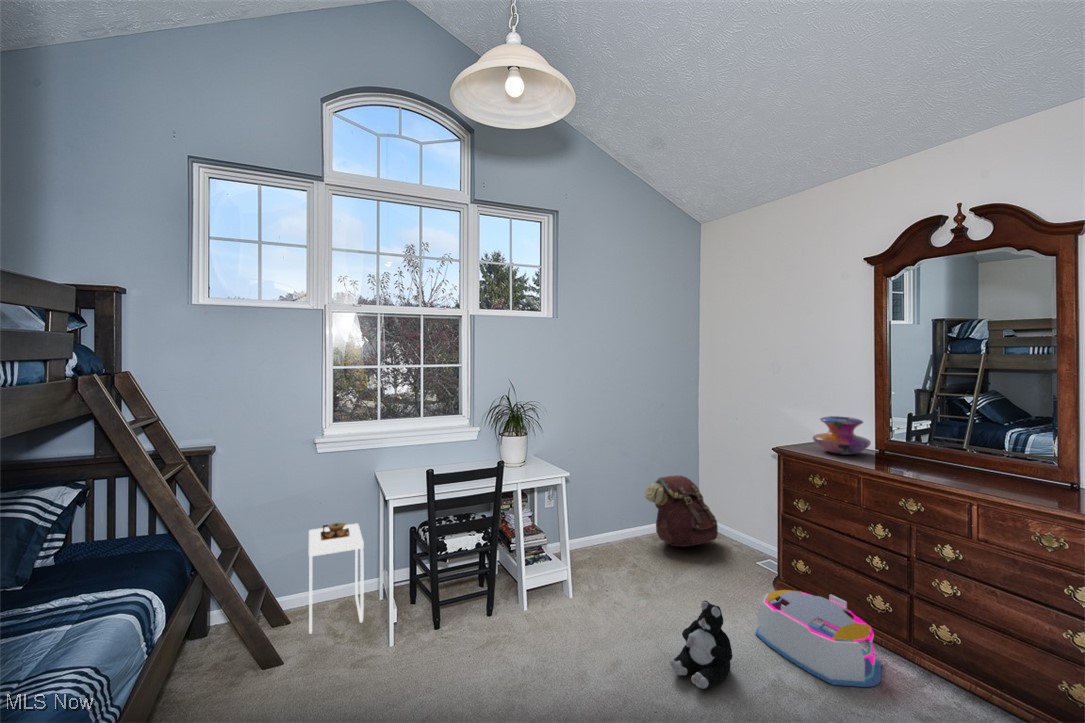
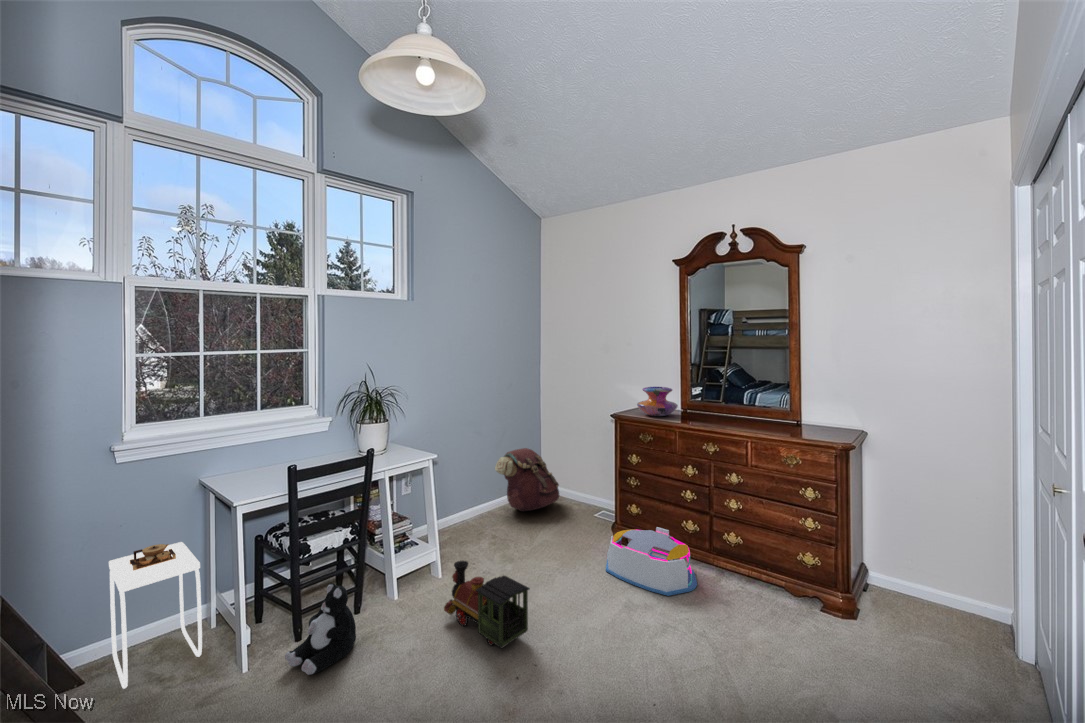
toy train: none [561,586,644,689] -> present [444,561,530,648]
plush toy: present [670,601,732,689] -> present [285,583,356,675]

